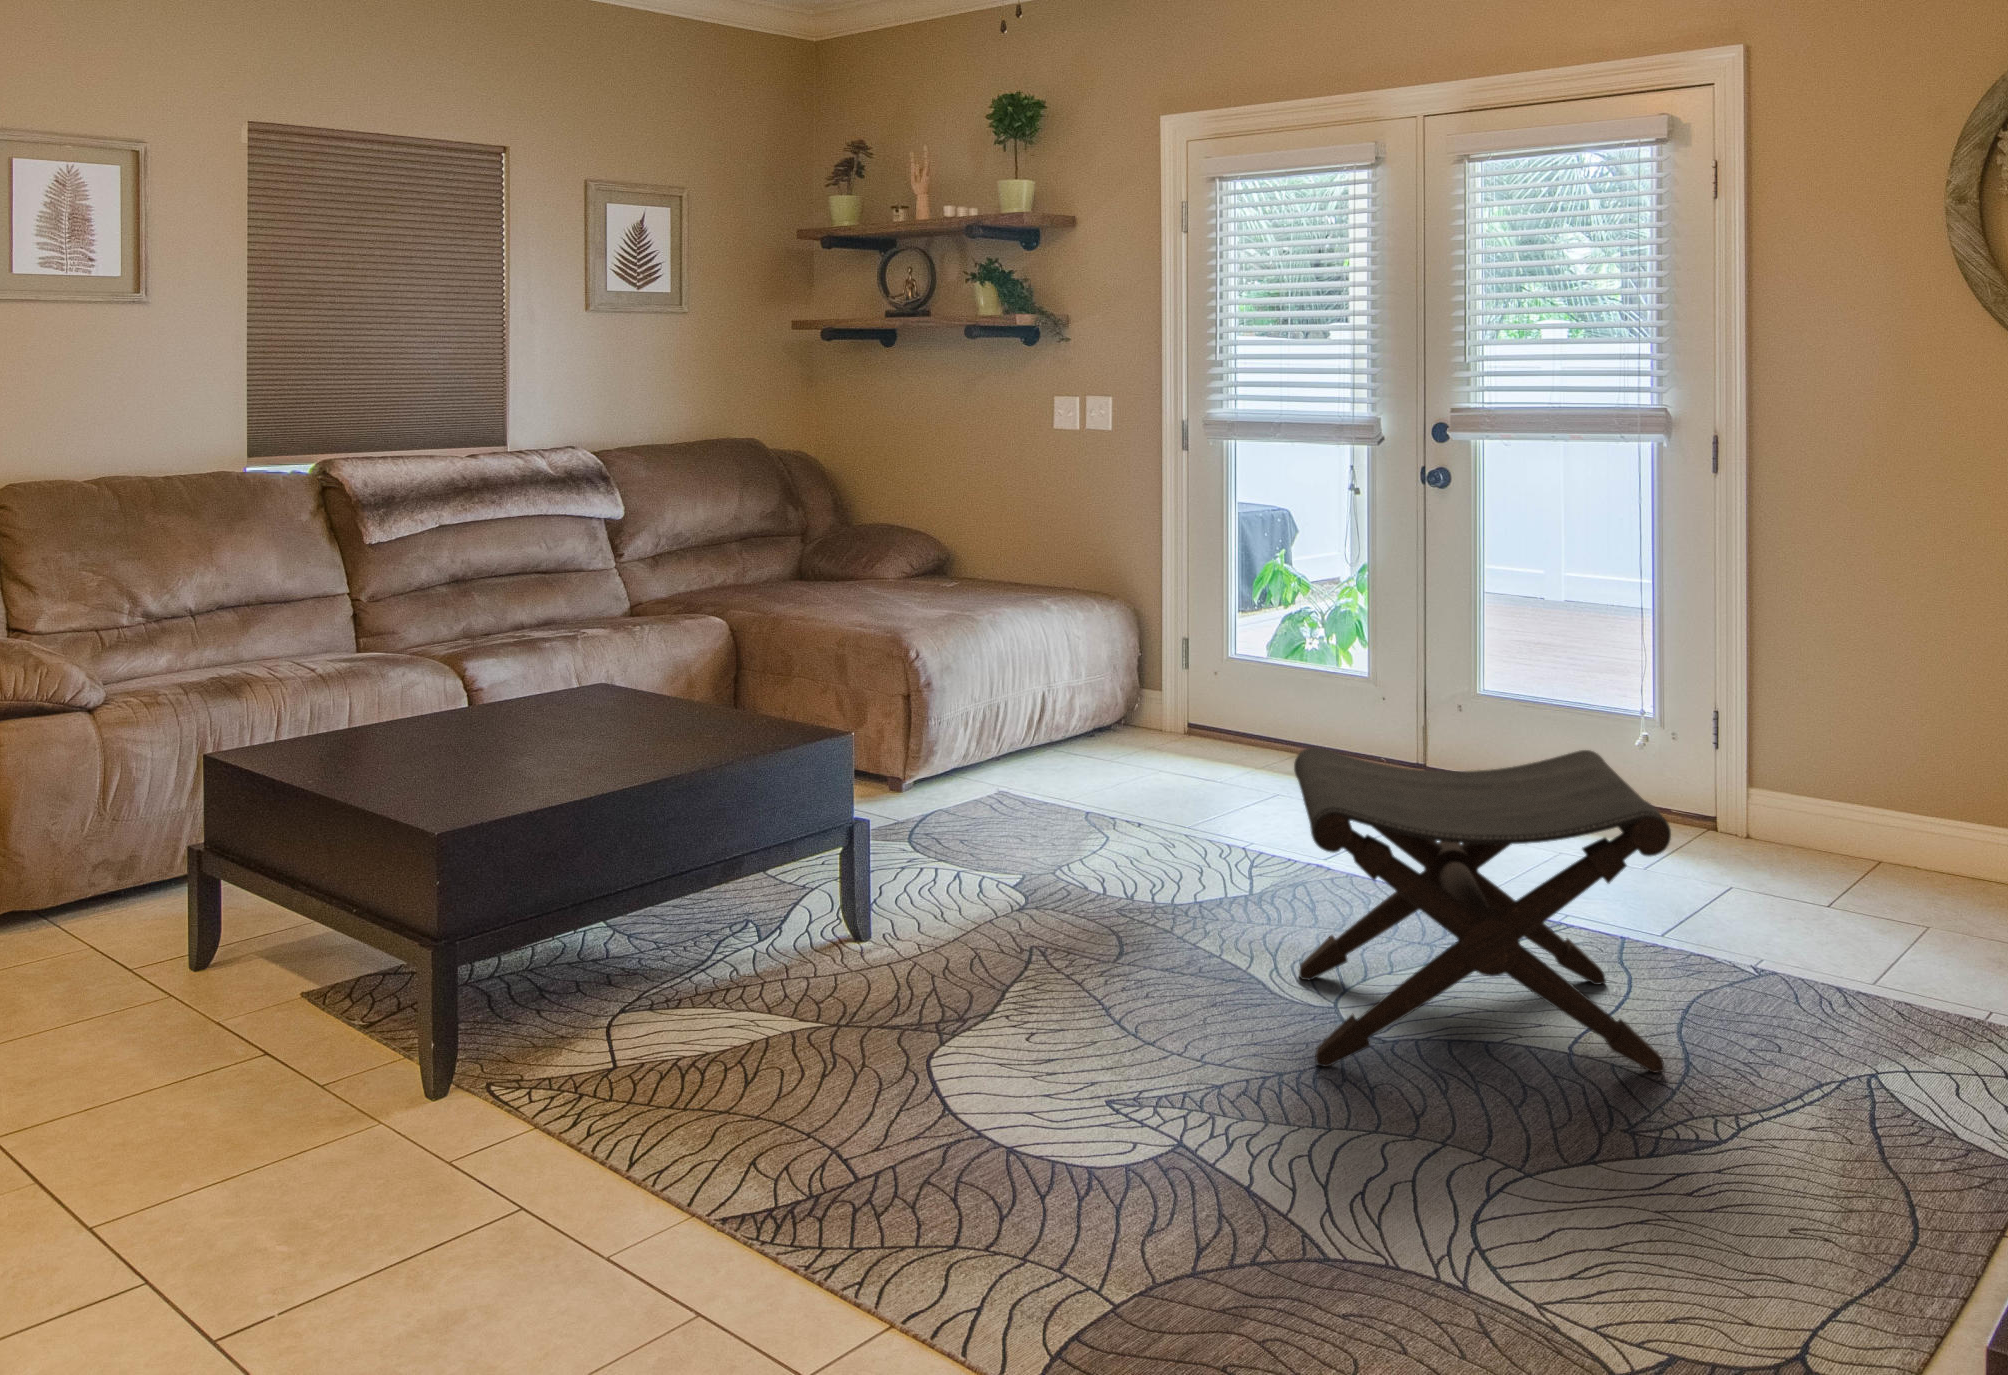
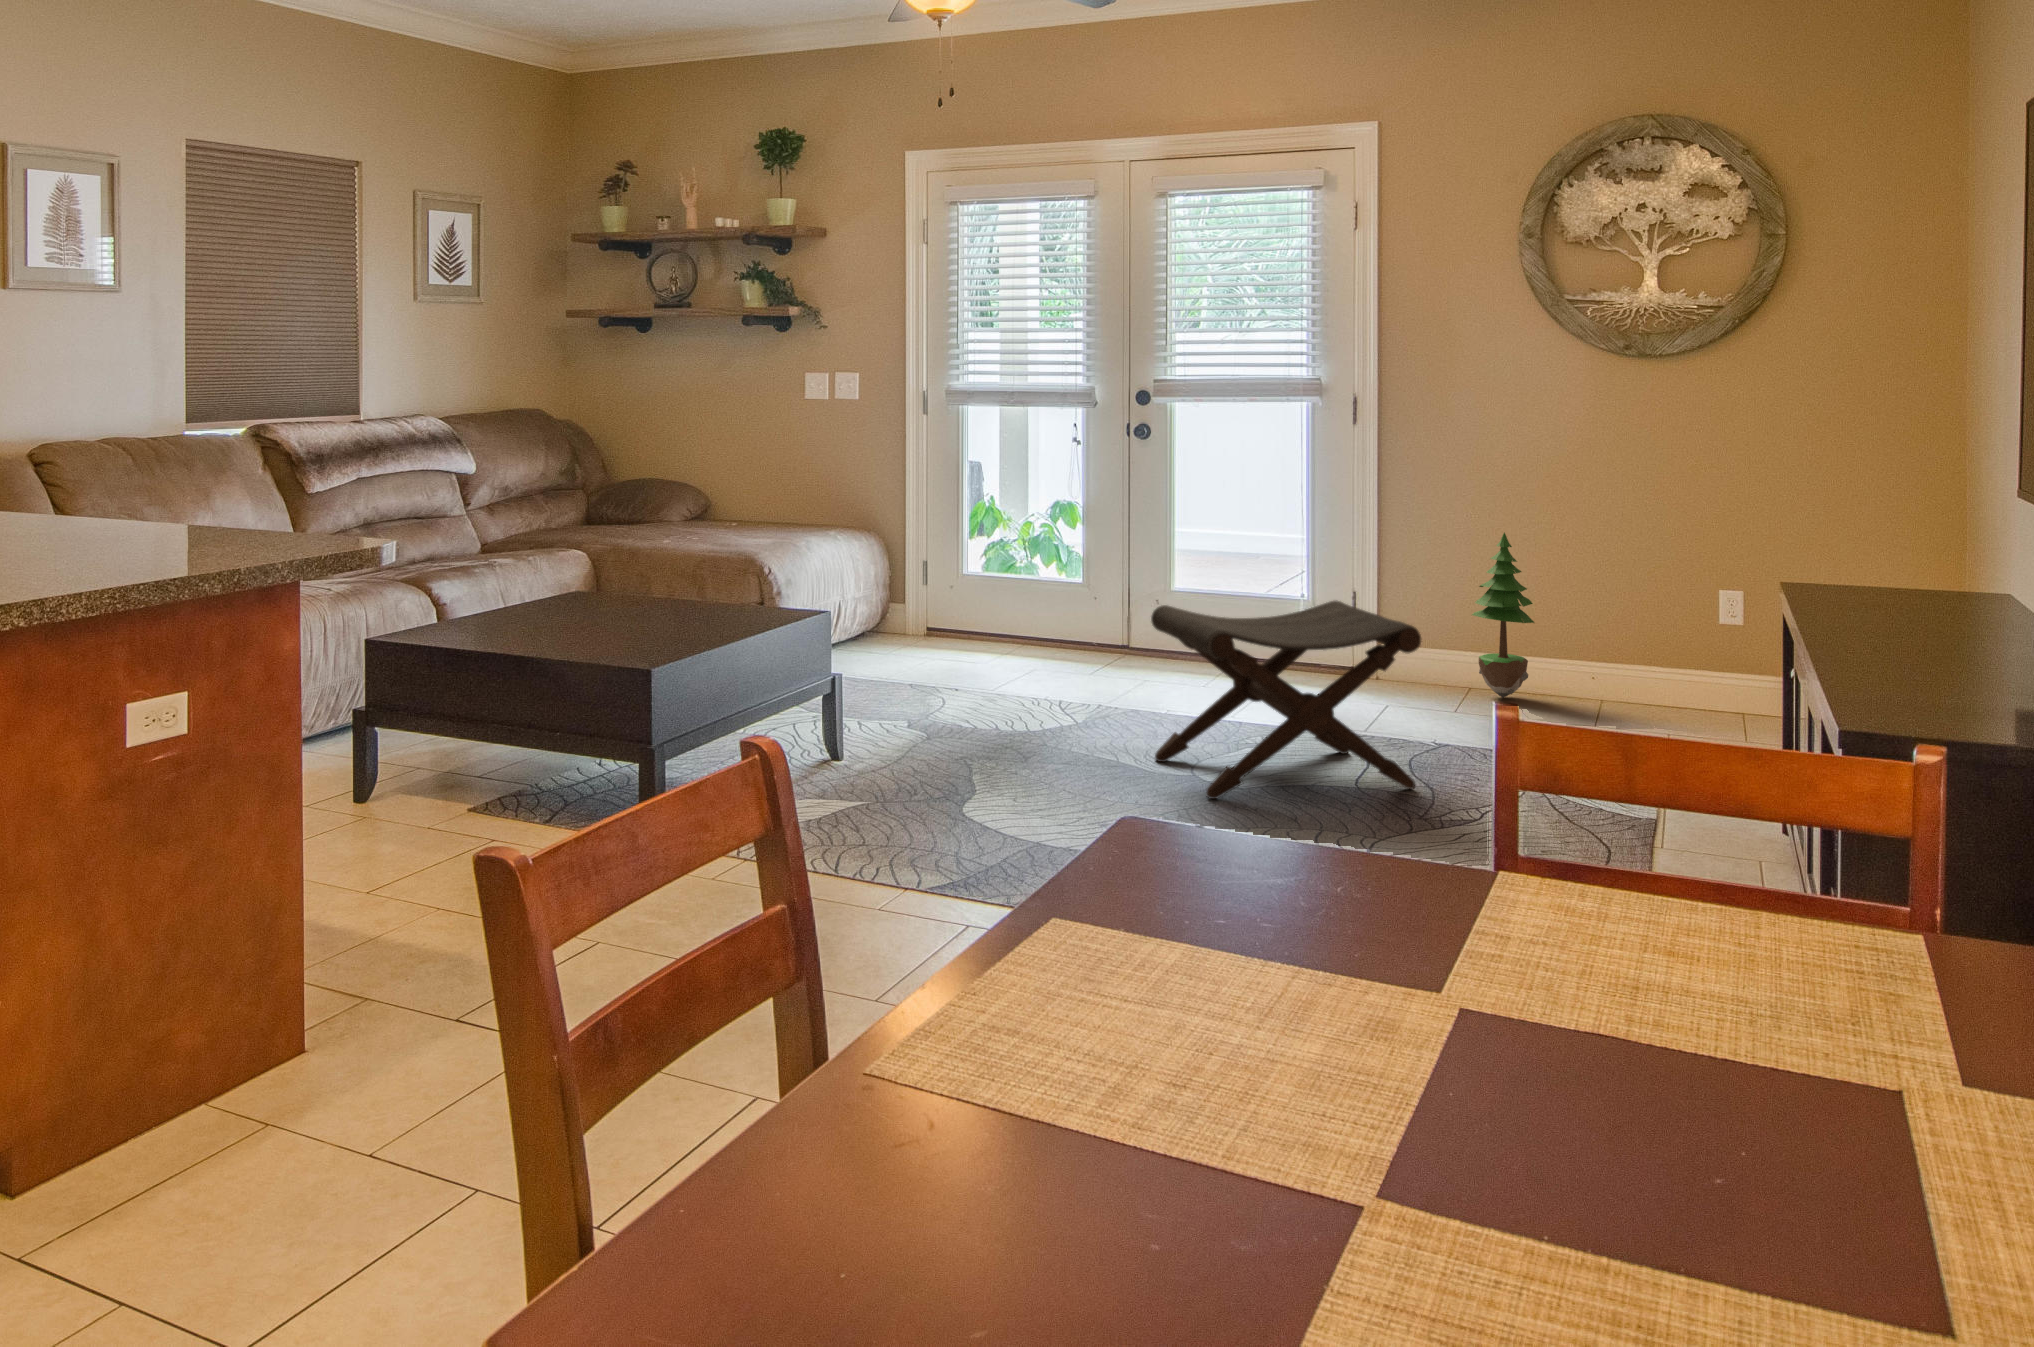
potted tree: none [1868,640,1967,887] -> present [1472,533,1534,698]

